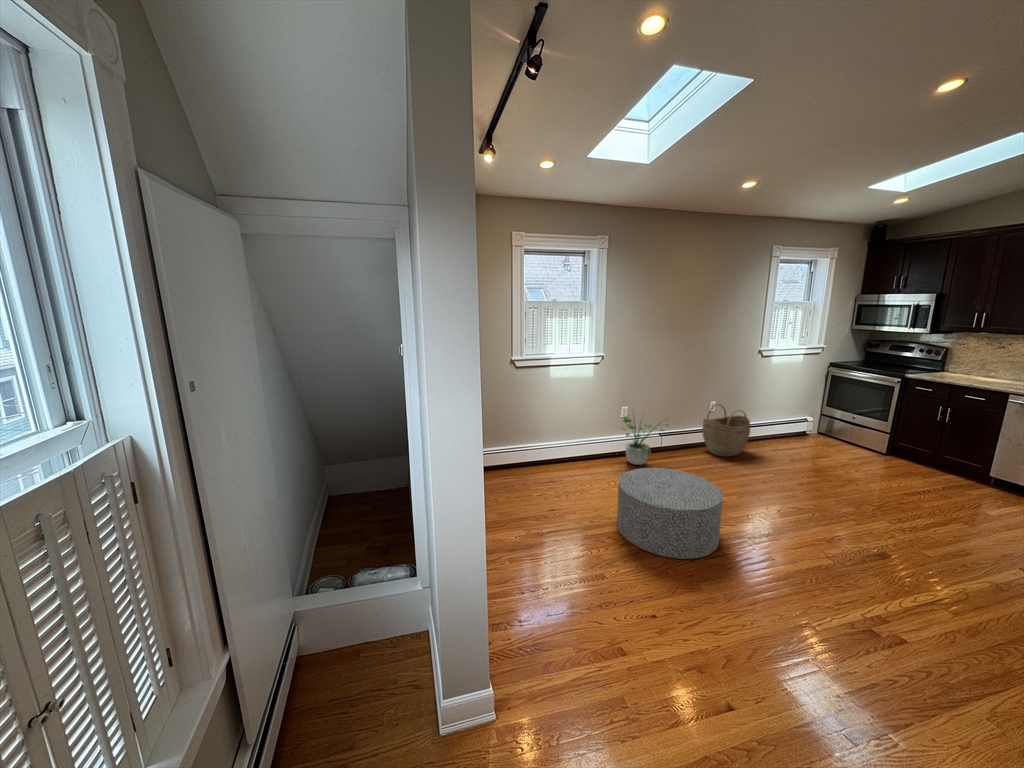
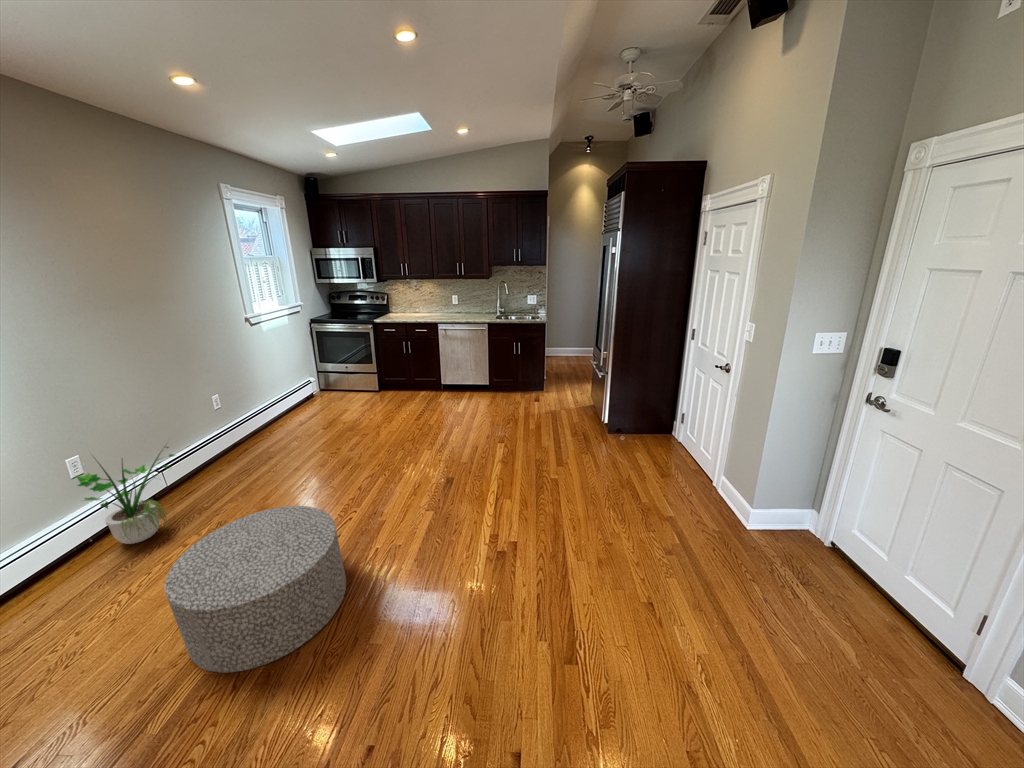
woven basket: present [702,404,750,457] -> none [214,395,278,461]

